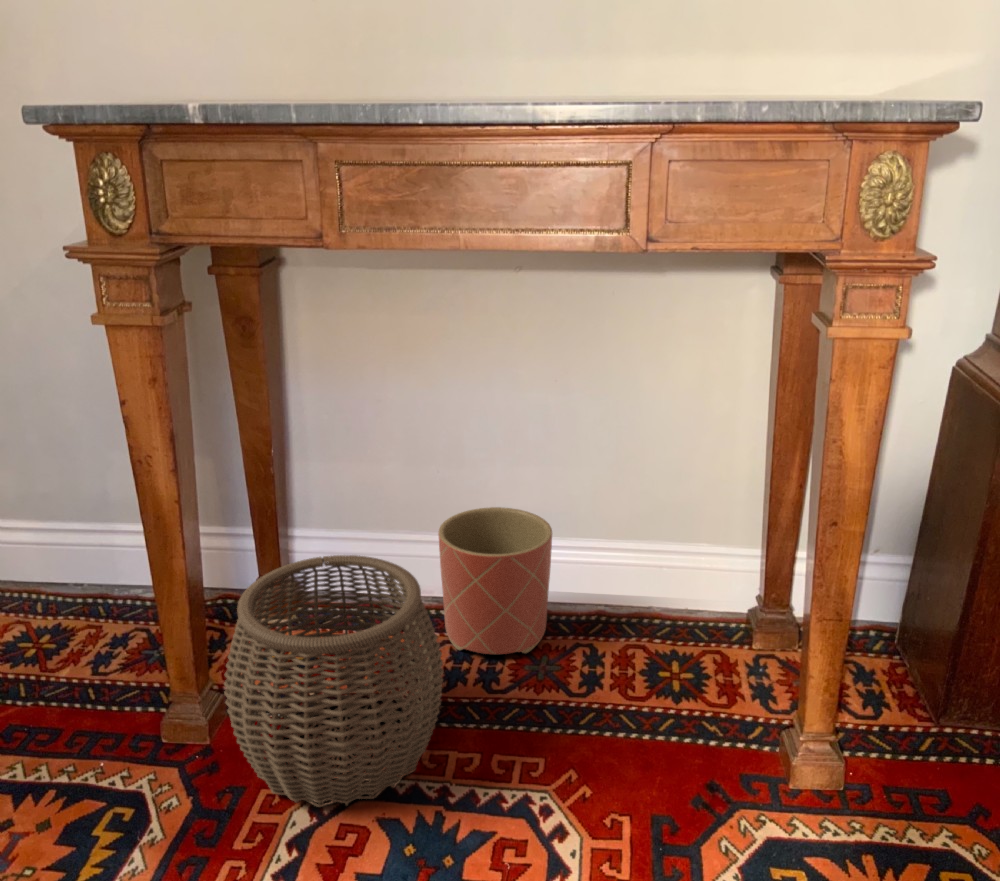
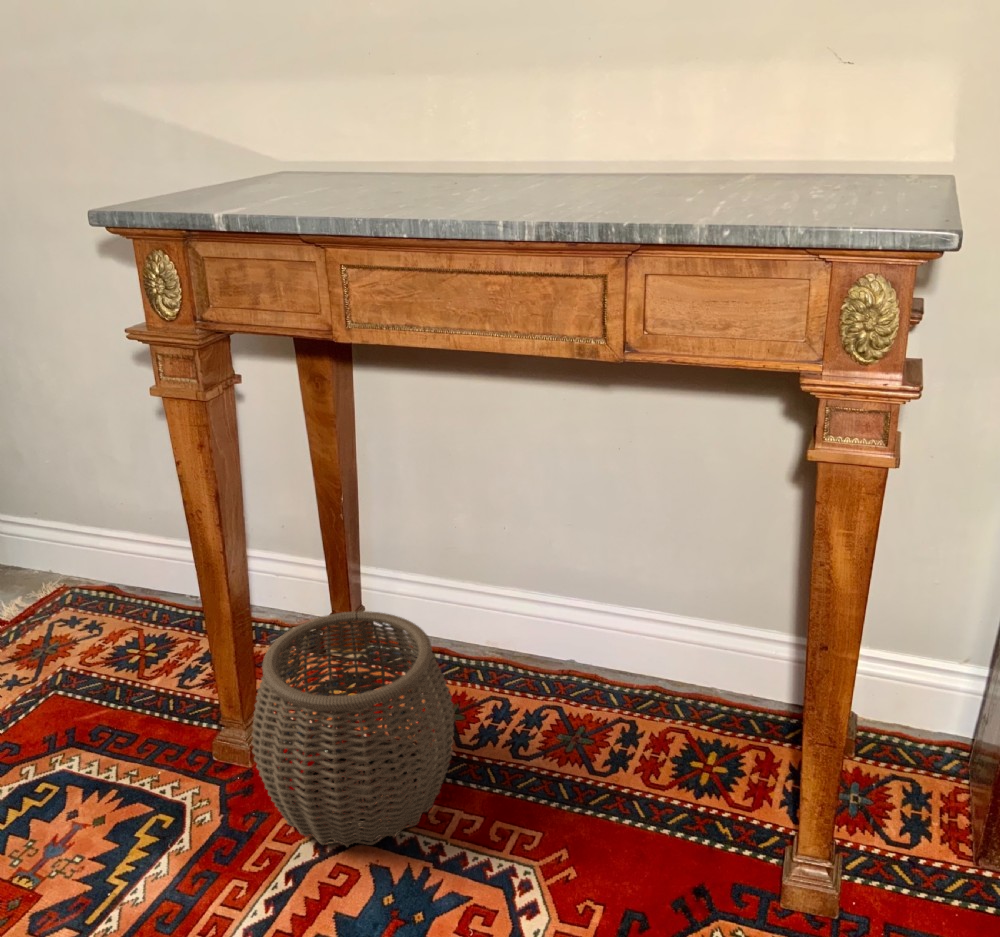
planter: present [438,507,552,654] -> none [487,569,601,721]

